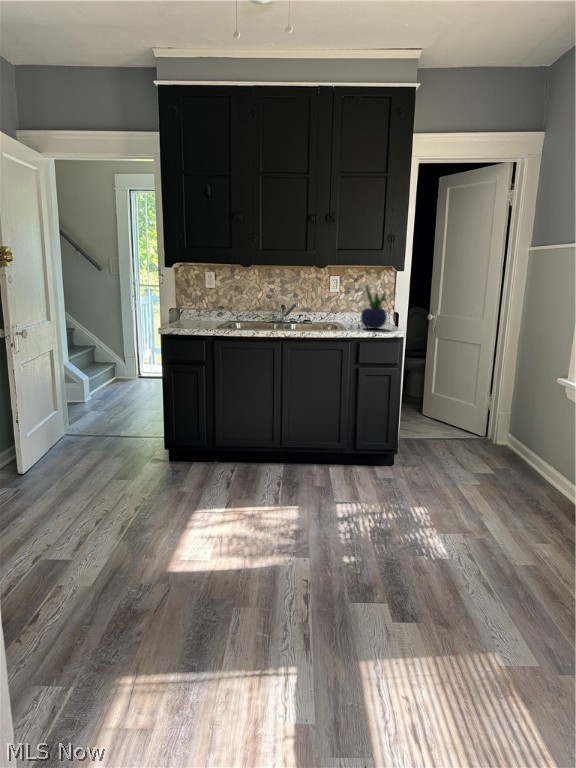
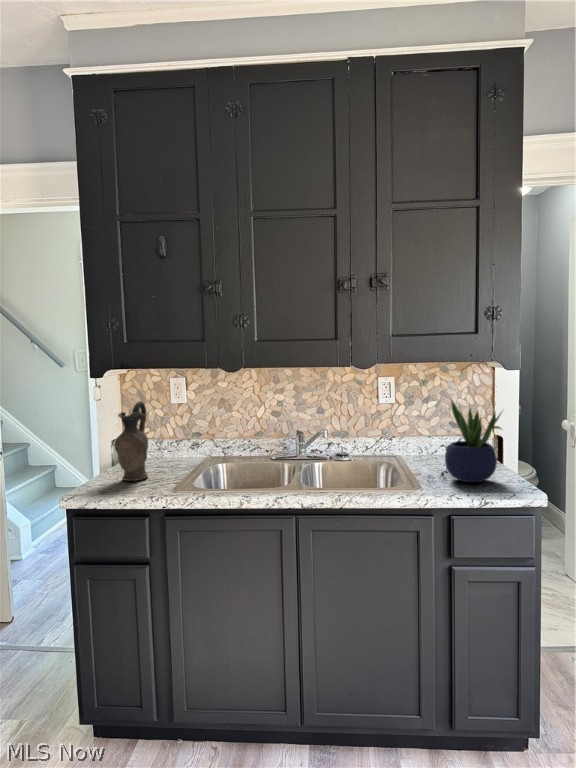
ceramic pitcher: none [182,282,200,325] -> present [114,402,148,481]

